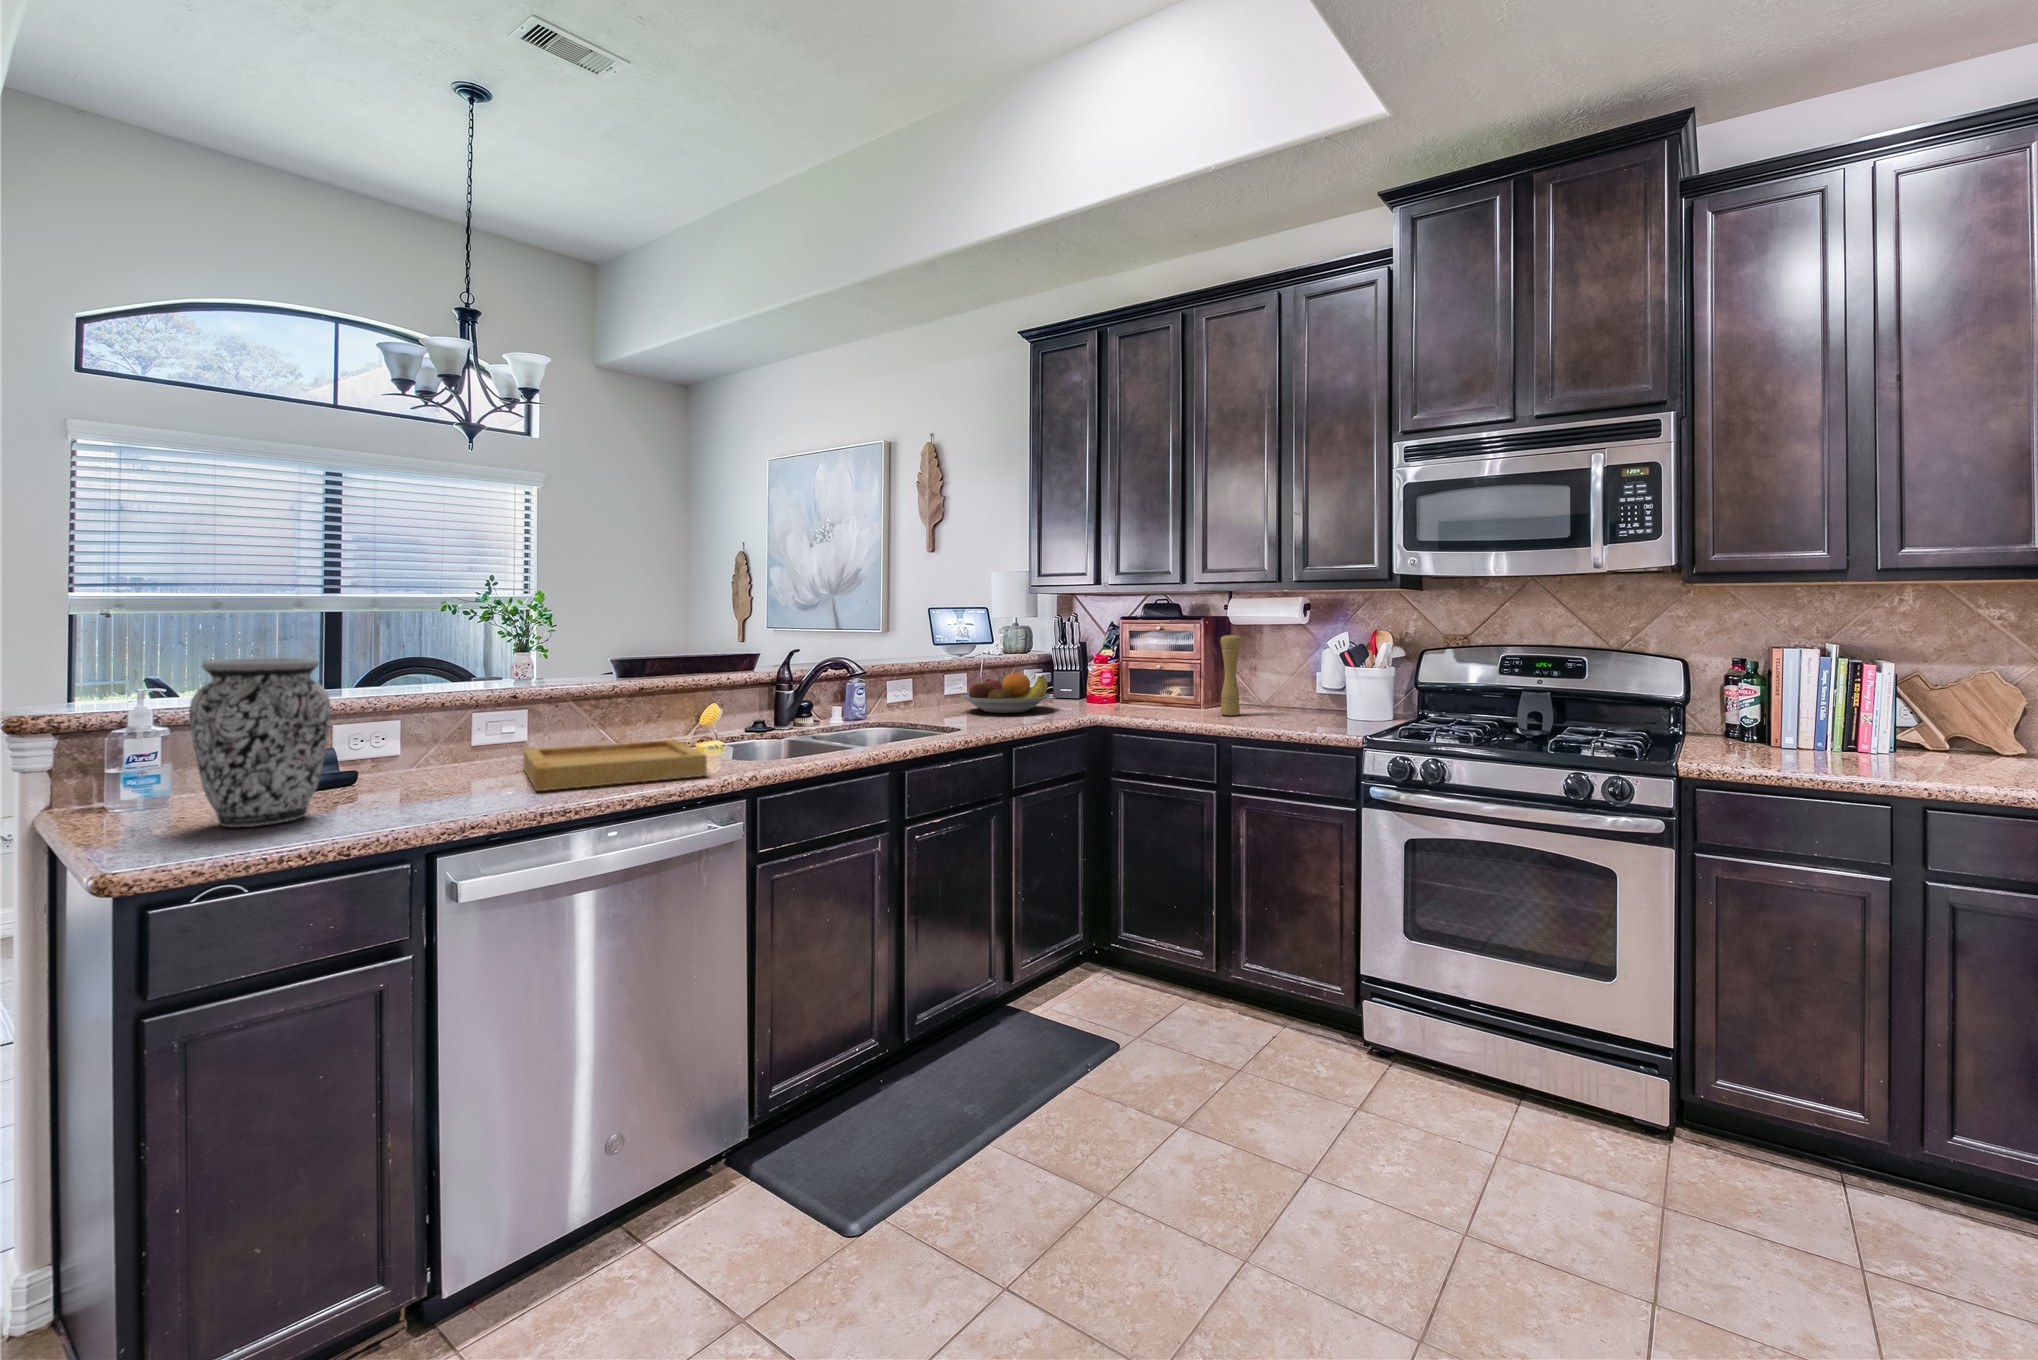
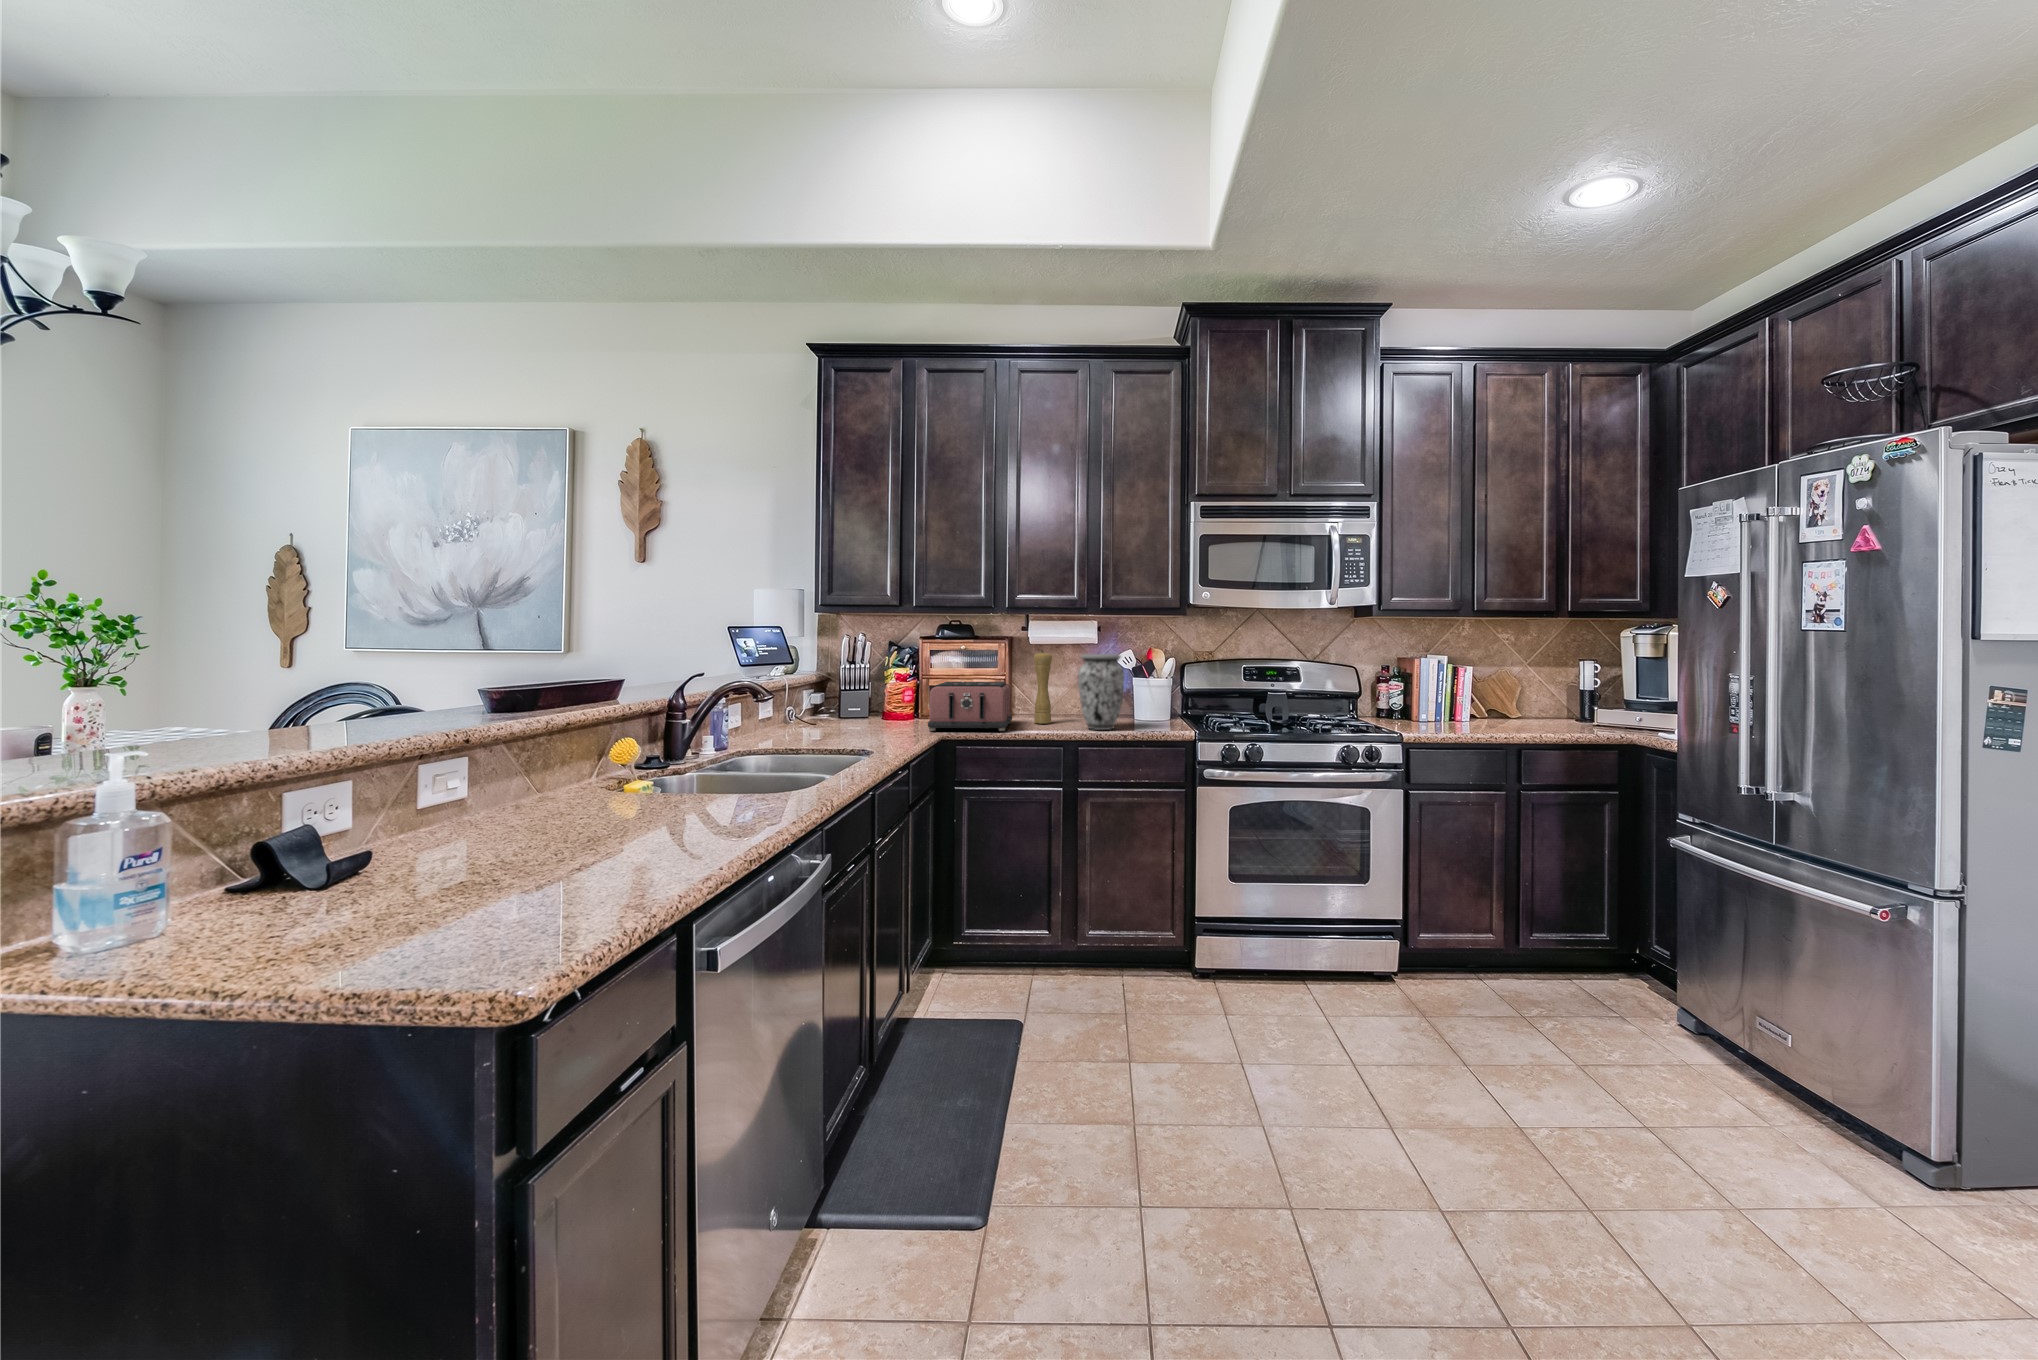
vase: present [189,658,331,827] -> present [1078,654,1125,730]
toaster: none [1089,665,1201,720] -> present [928,682,1012,731]
fruit bowl: present [960,673,1050,713] -> none [784,693,879,735]
tray: present [523,739,707,791] -> none [521,783,779,848]

